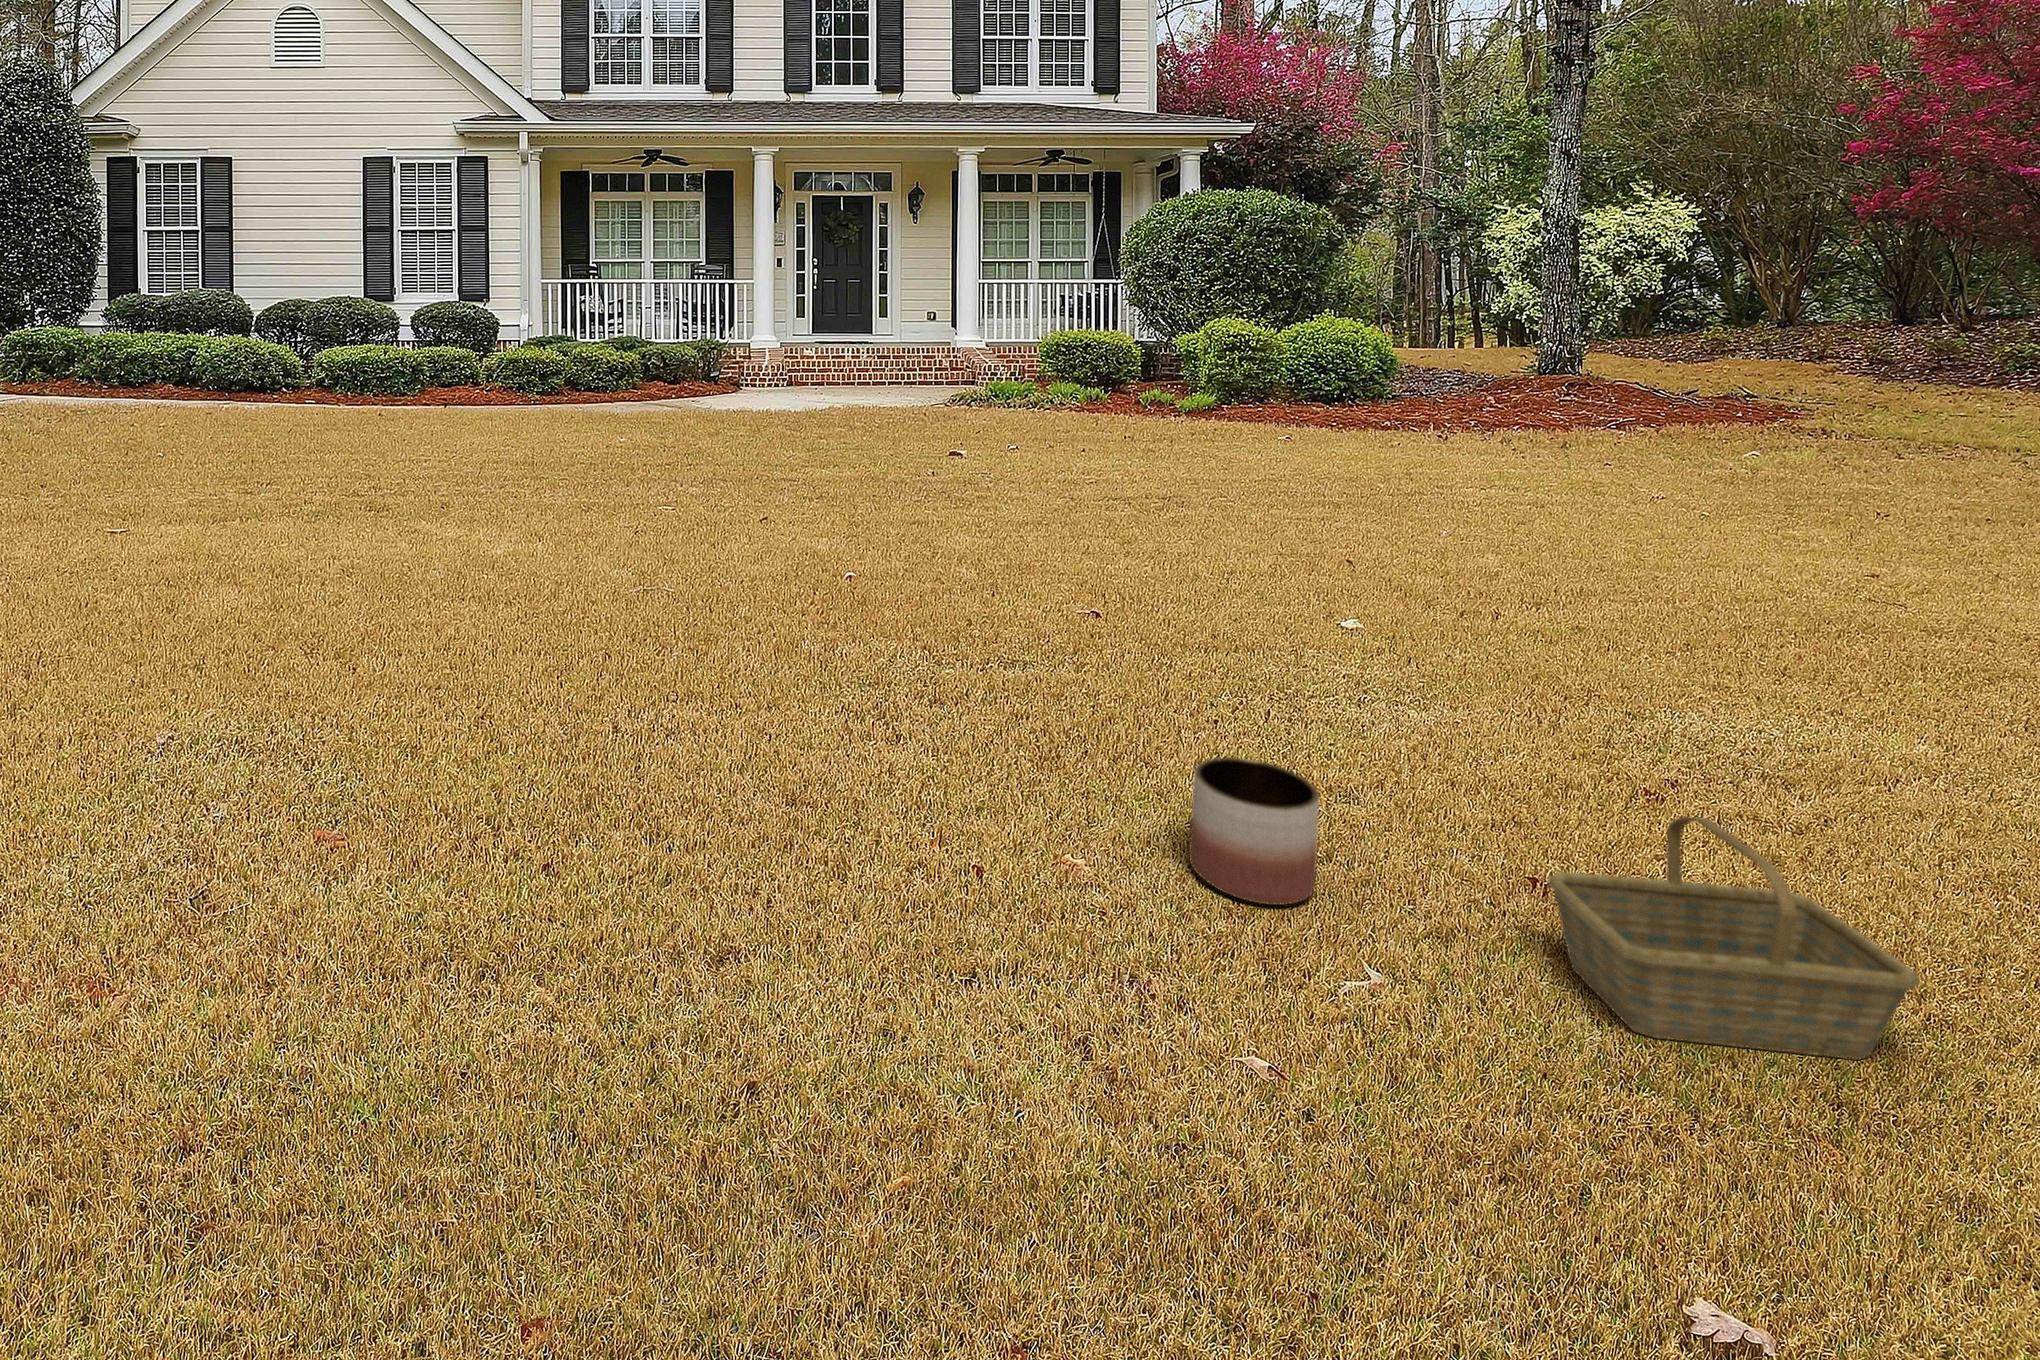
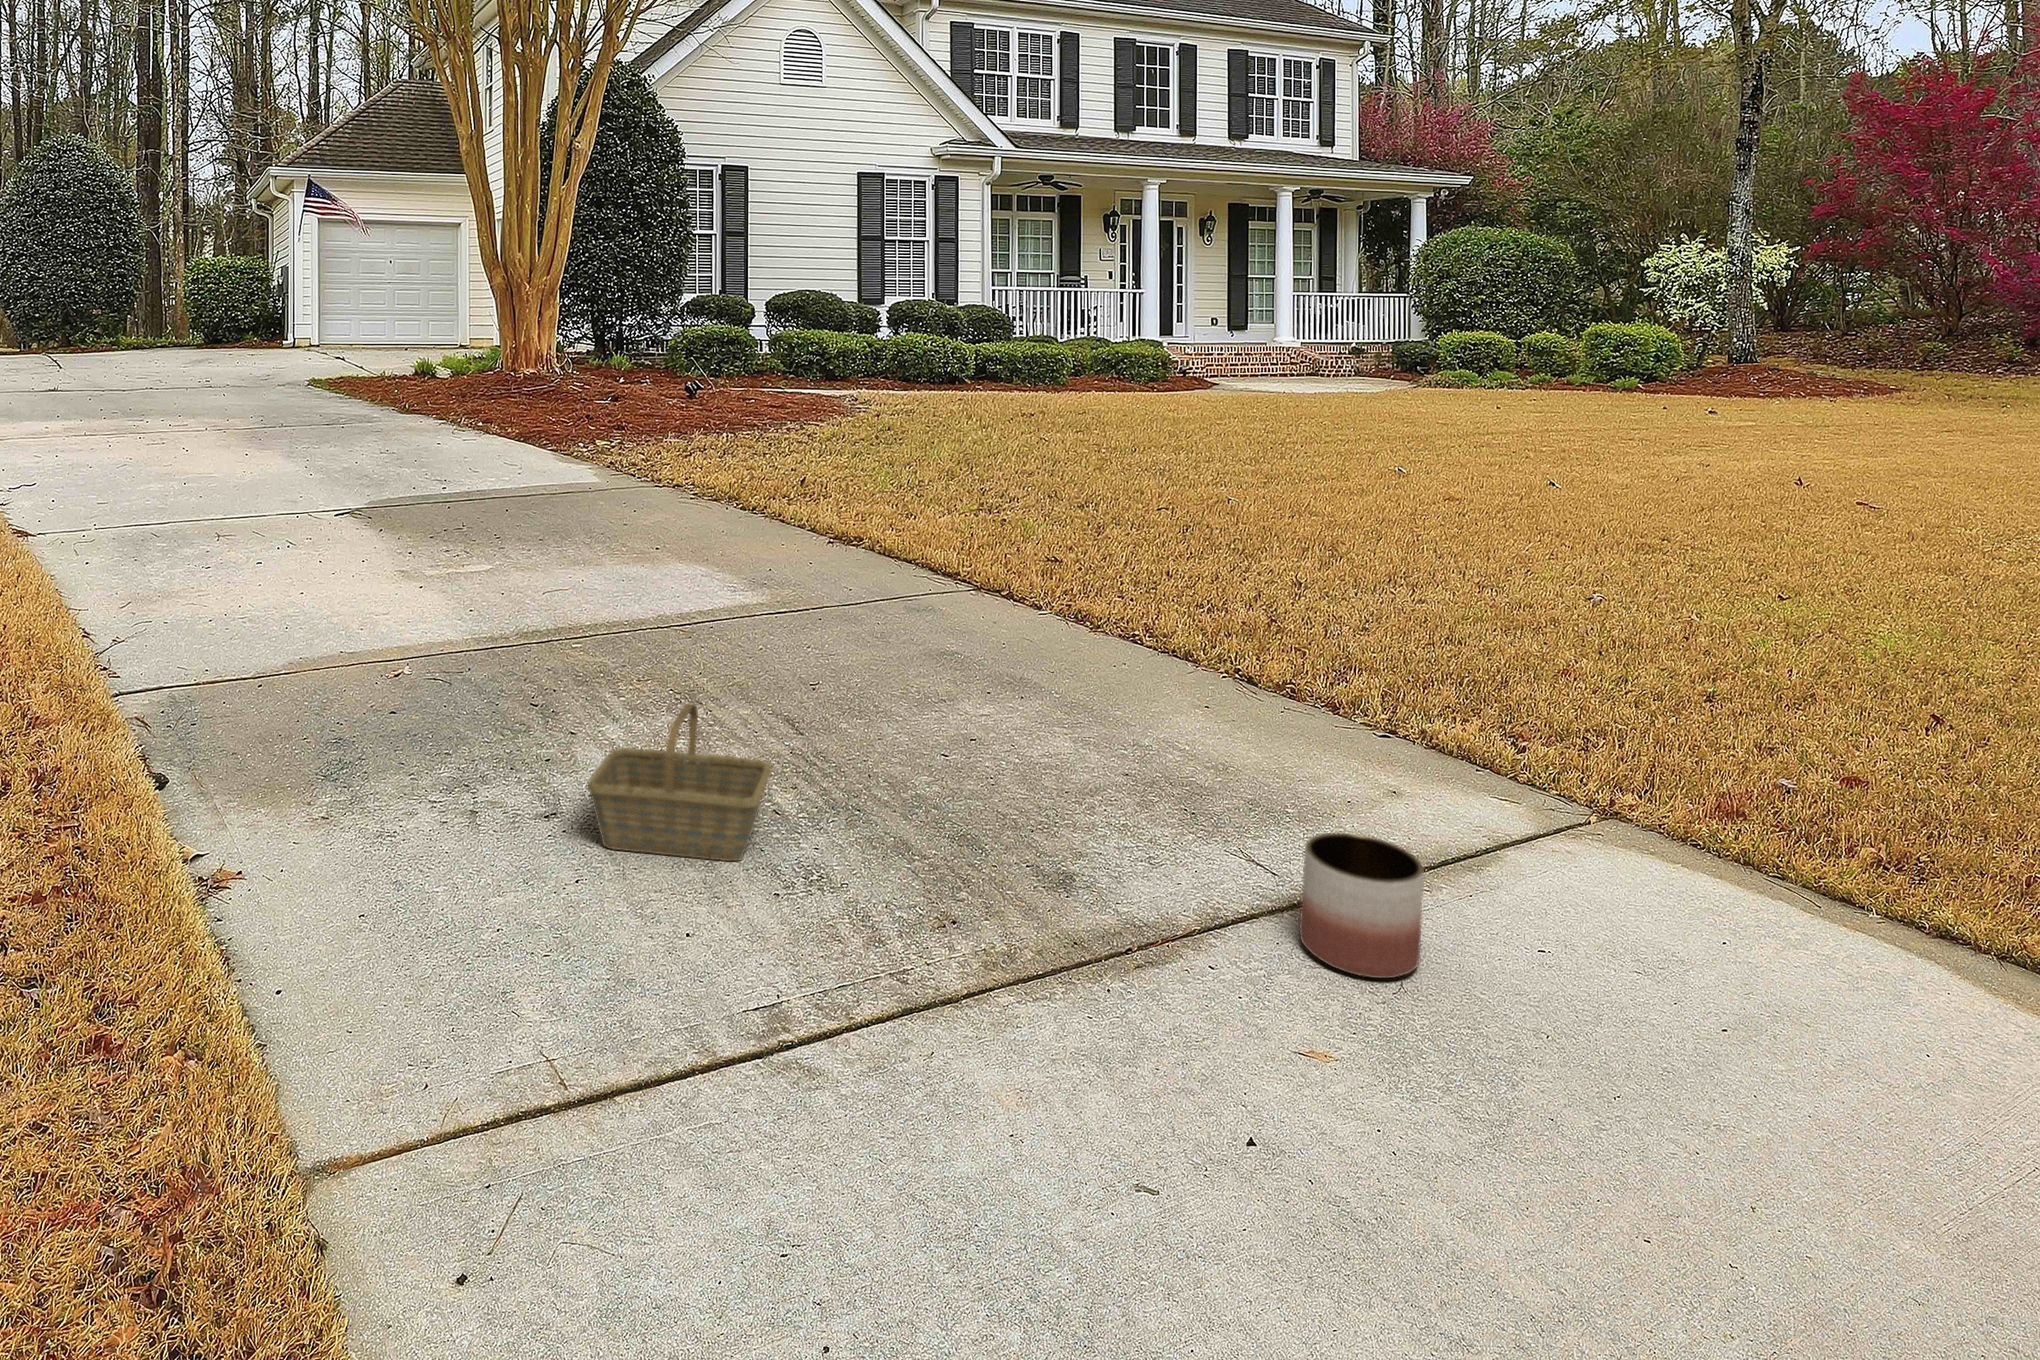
basket: present [1548,816,1920,1060] -> present [586,703,772,861]

